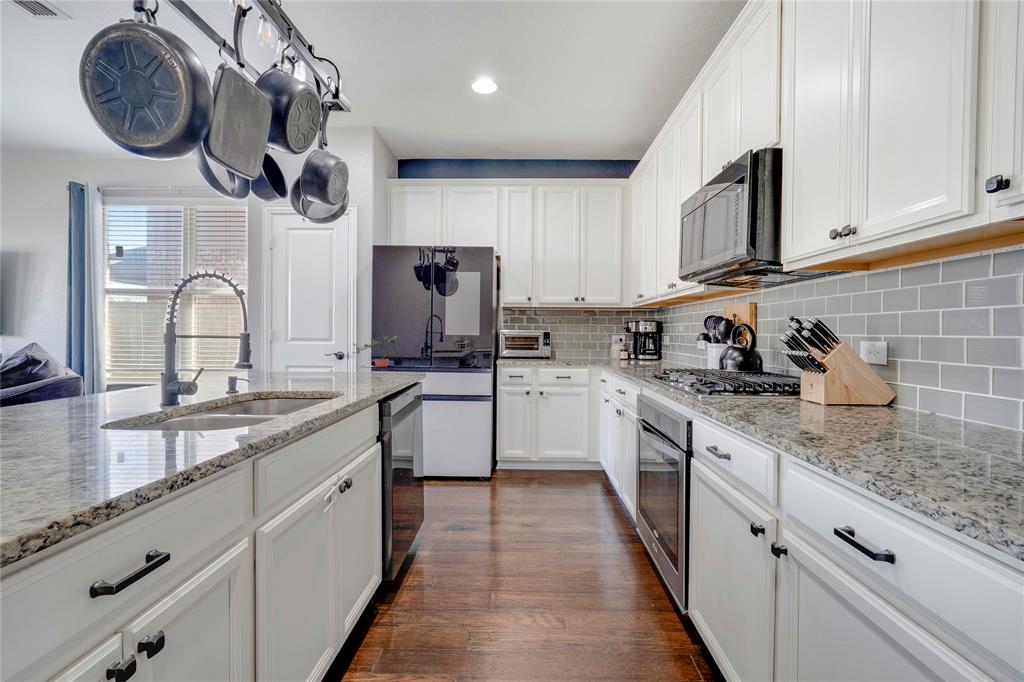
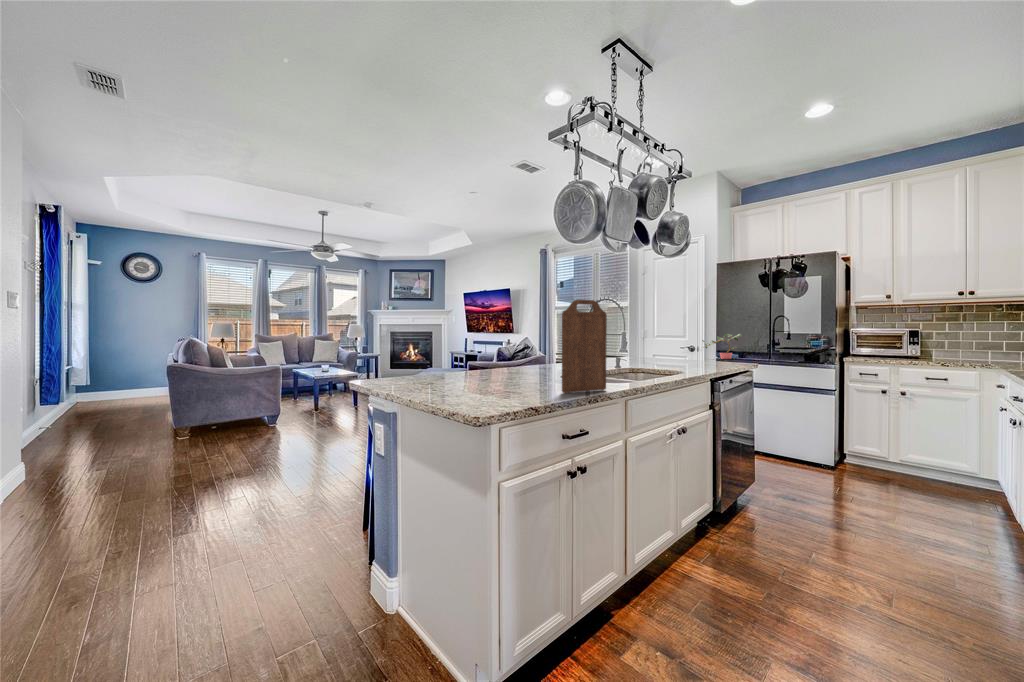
cutting board: none [91,255,213,472] -> present [562,300,607,393]

